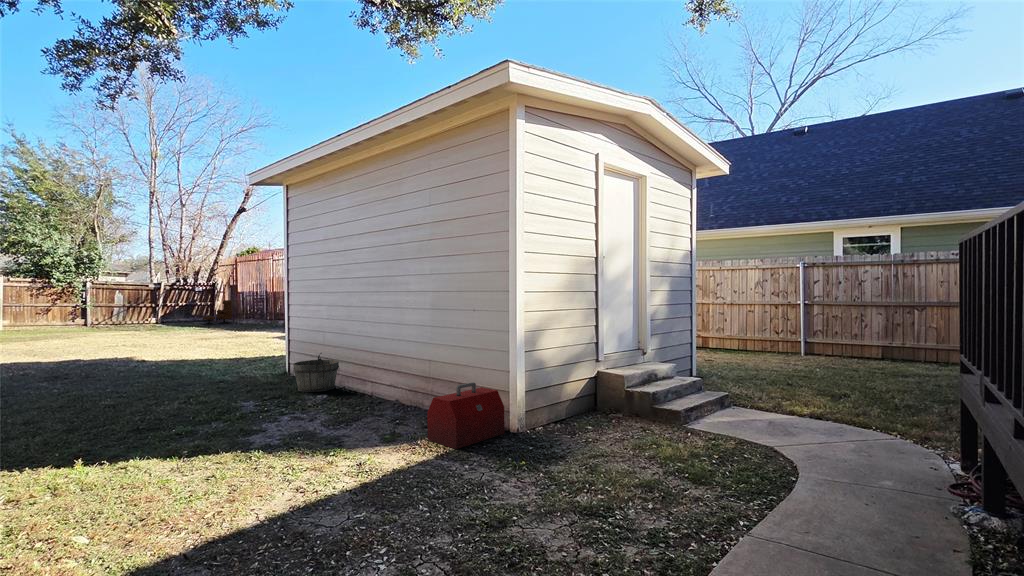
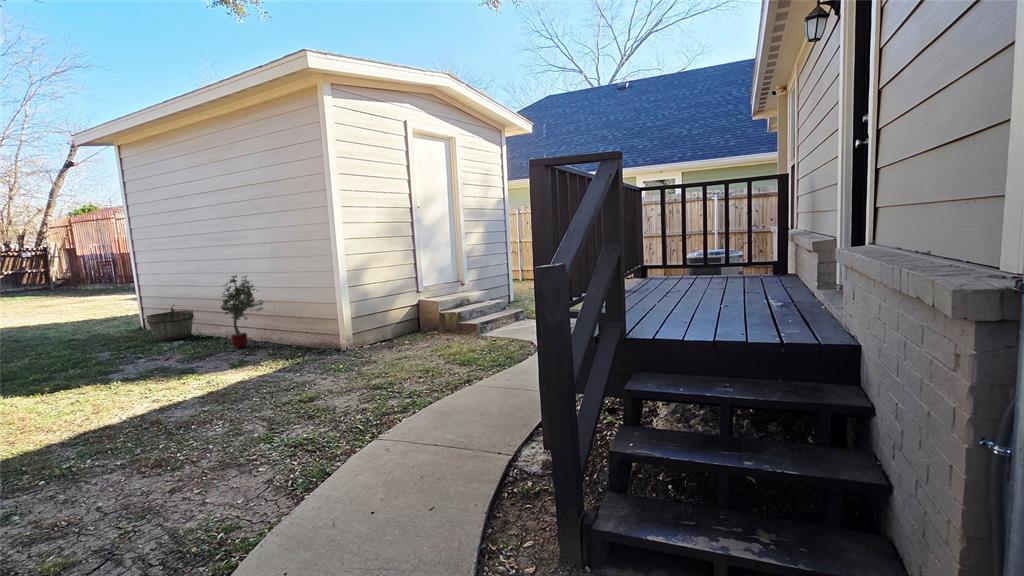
lounge chair: present [203,300,233,325] -> none [37,265,75,294]
potted tree: none [370,327,420,414] -> present [221,276,264,349]
toolbox: present [427,382,504,449] -> none [268,314,337,365]

